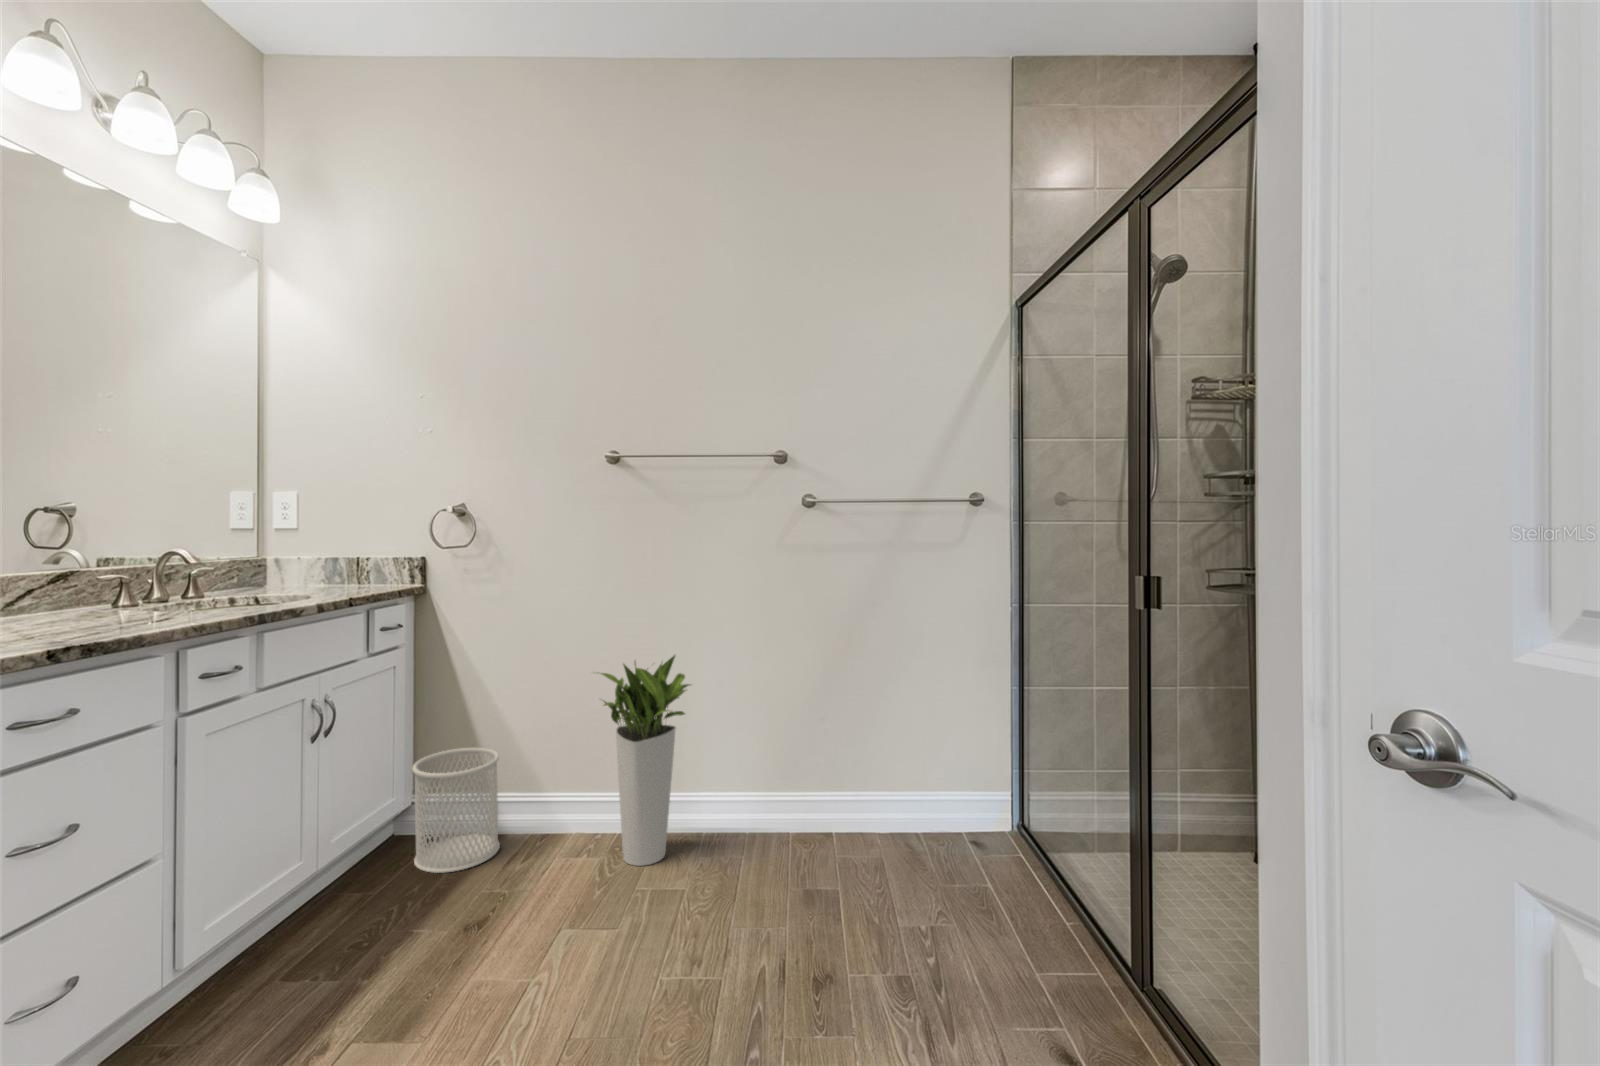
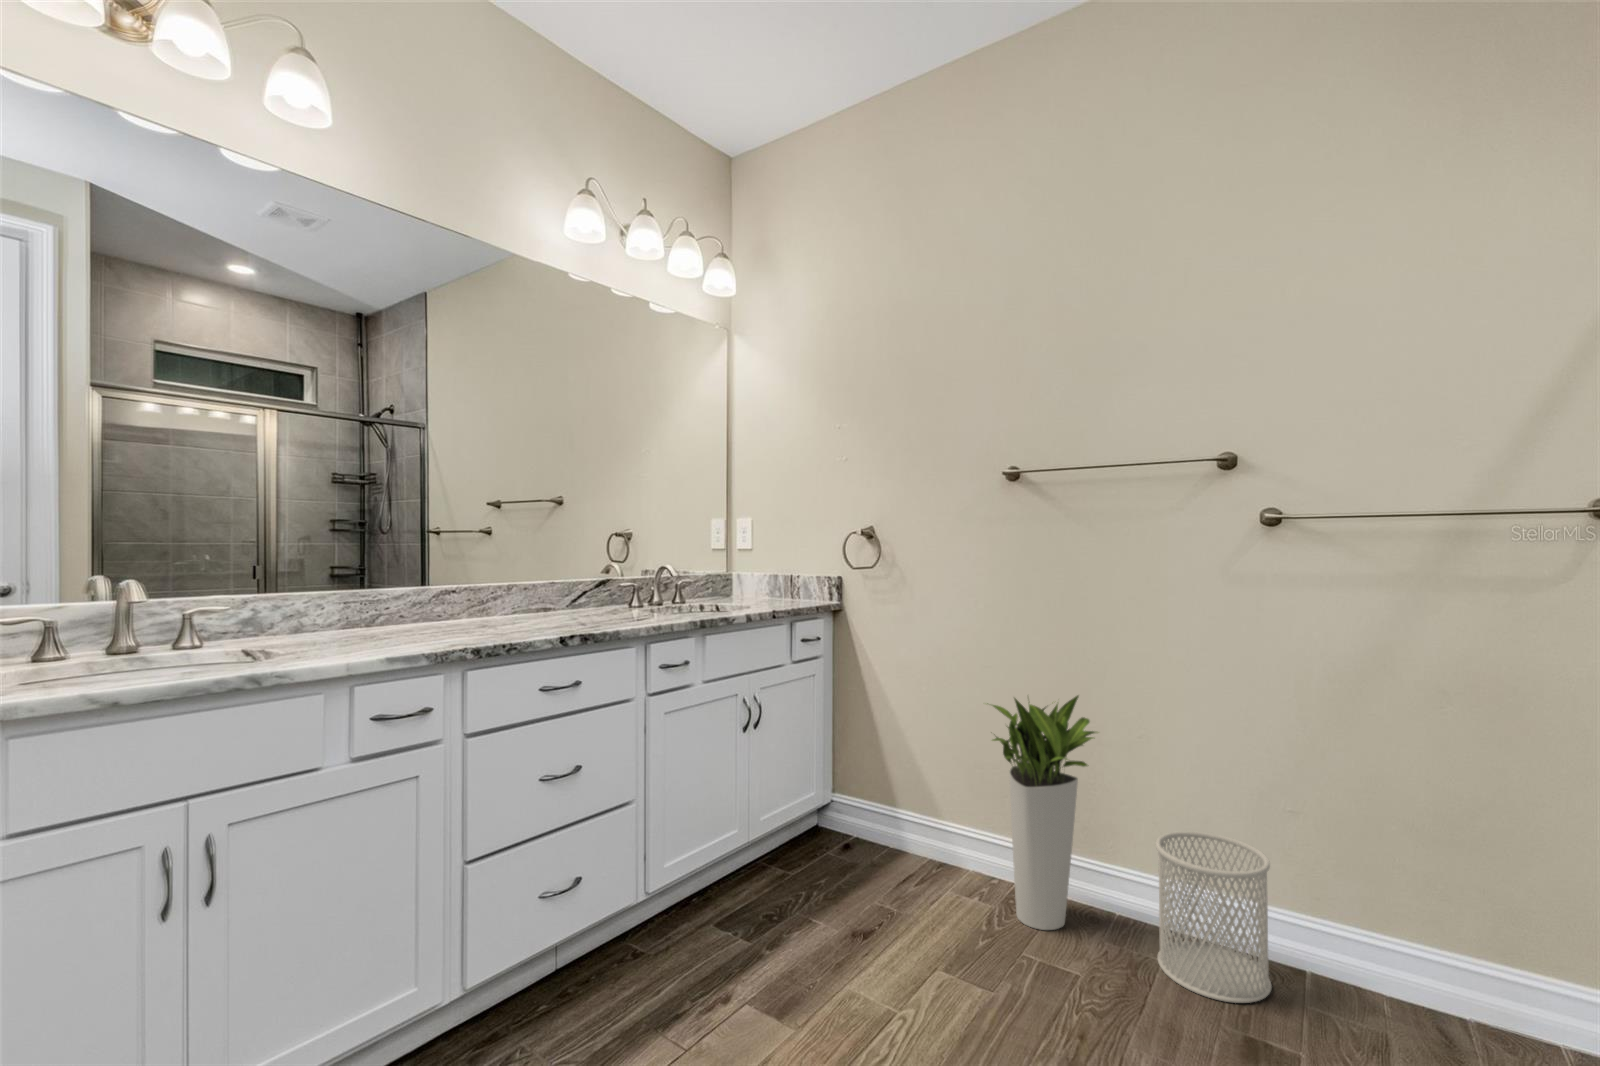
wastebasket: present [412,748,500,873] -> present [1156,831,1271,1003]

